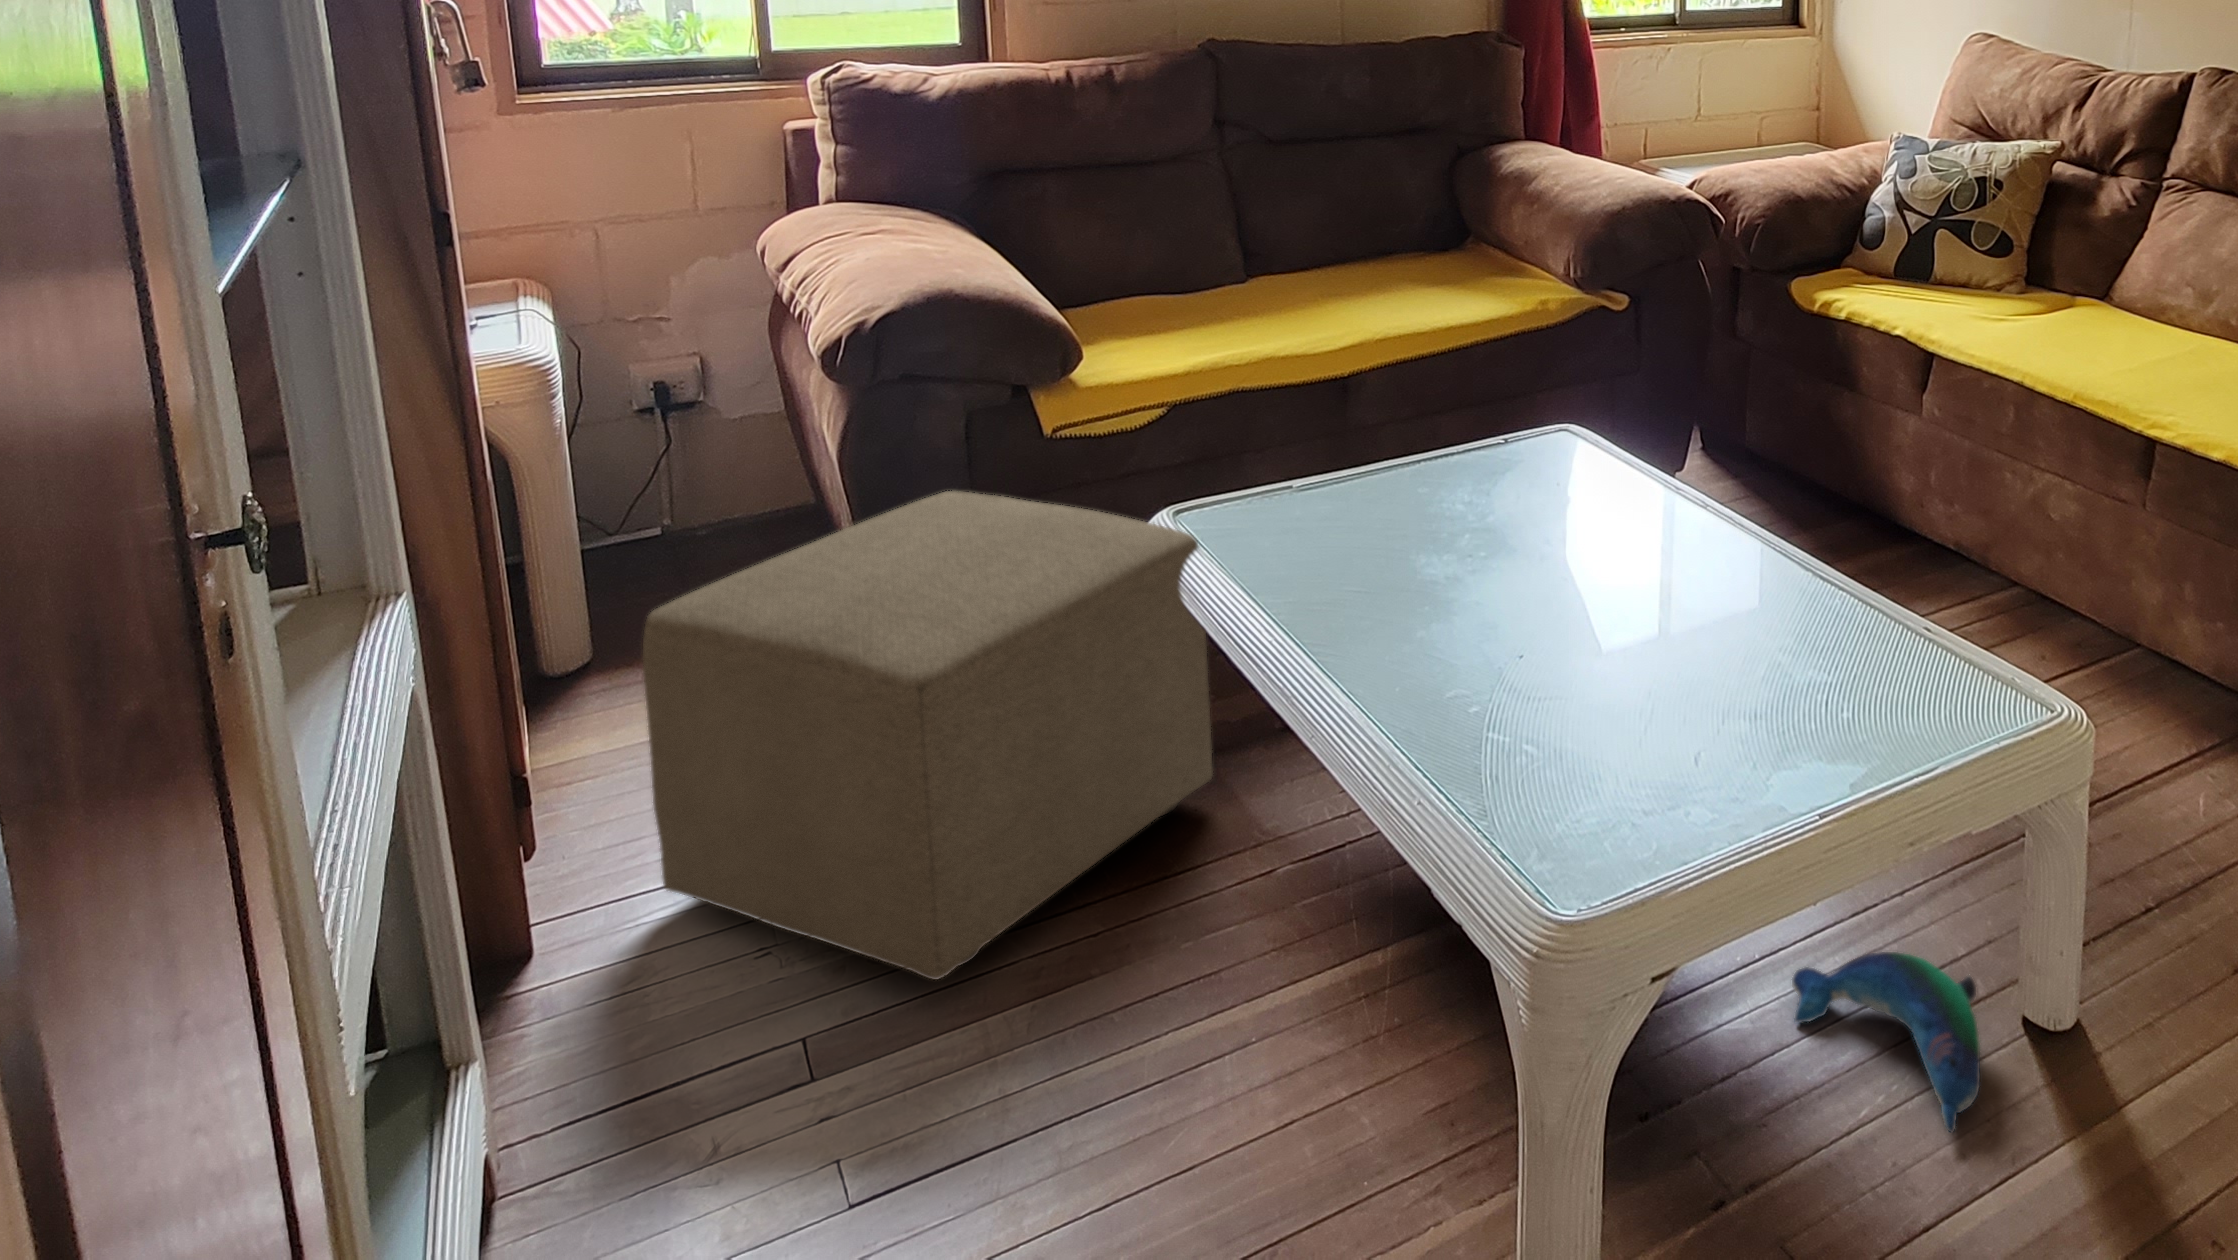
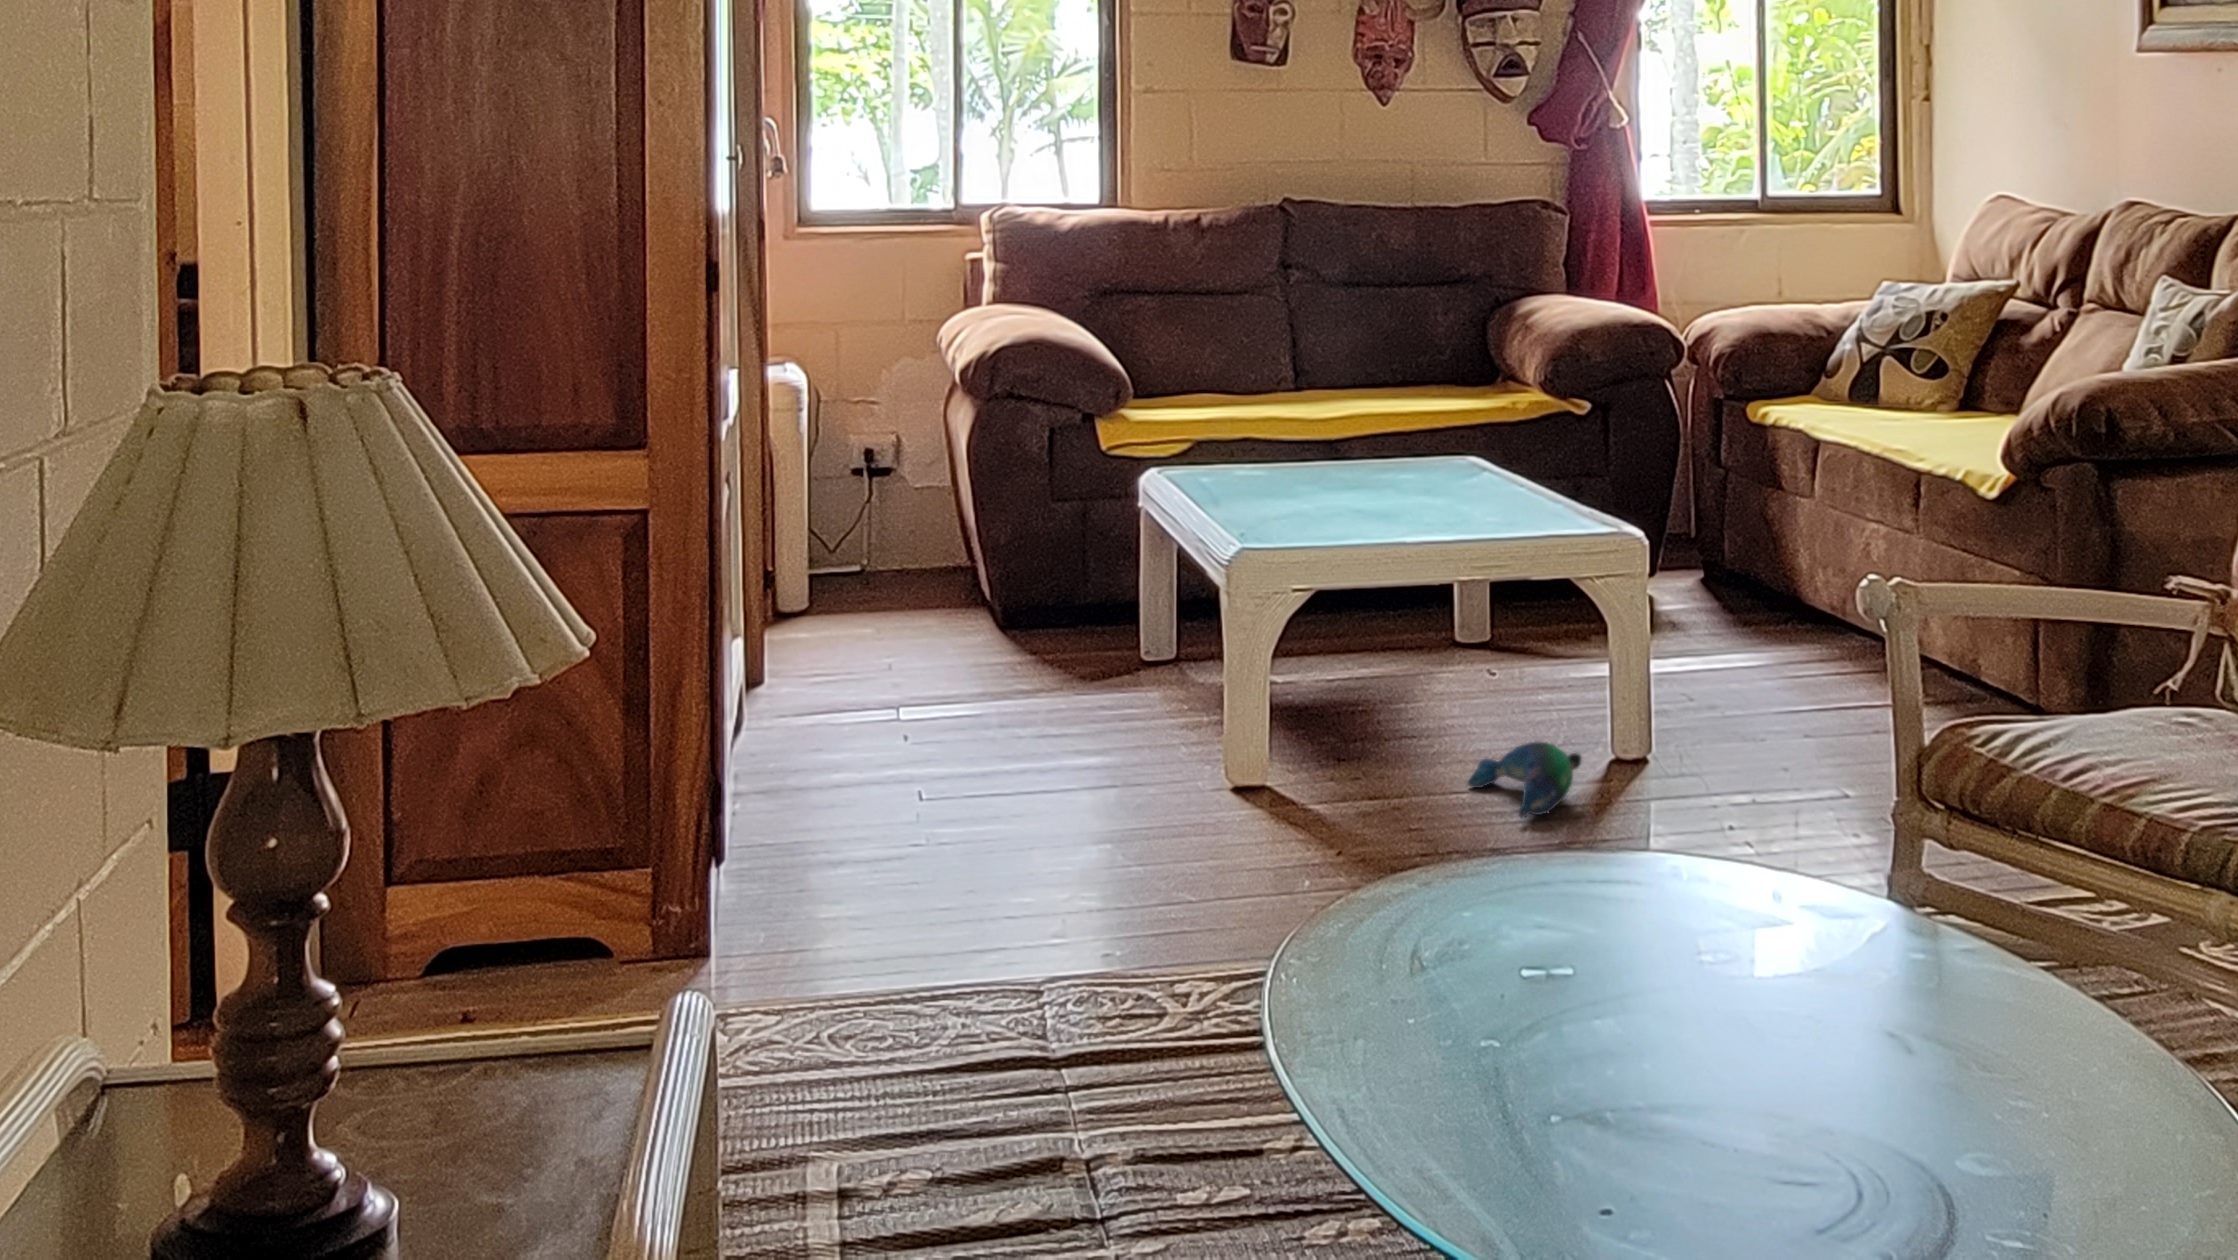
ottoman: present [643,491,1213,980] -> none [821,470,1163,720]

